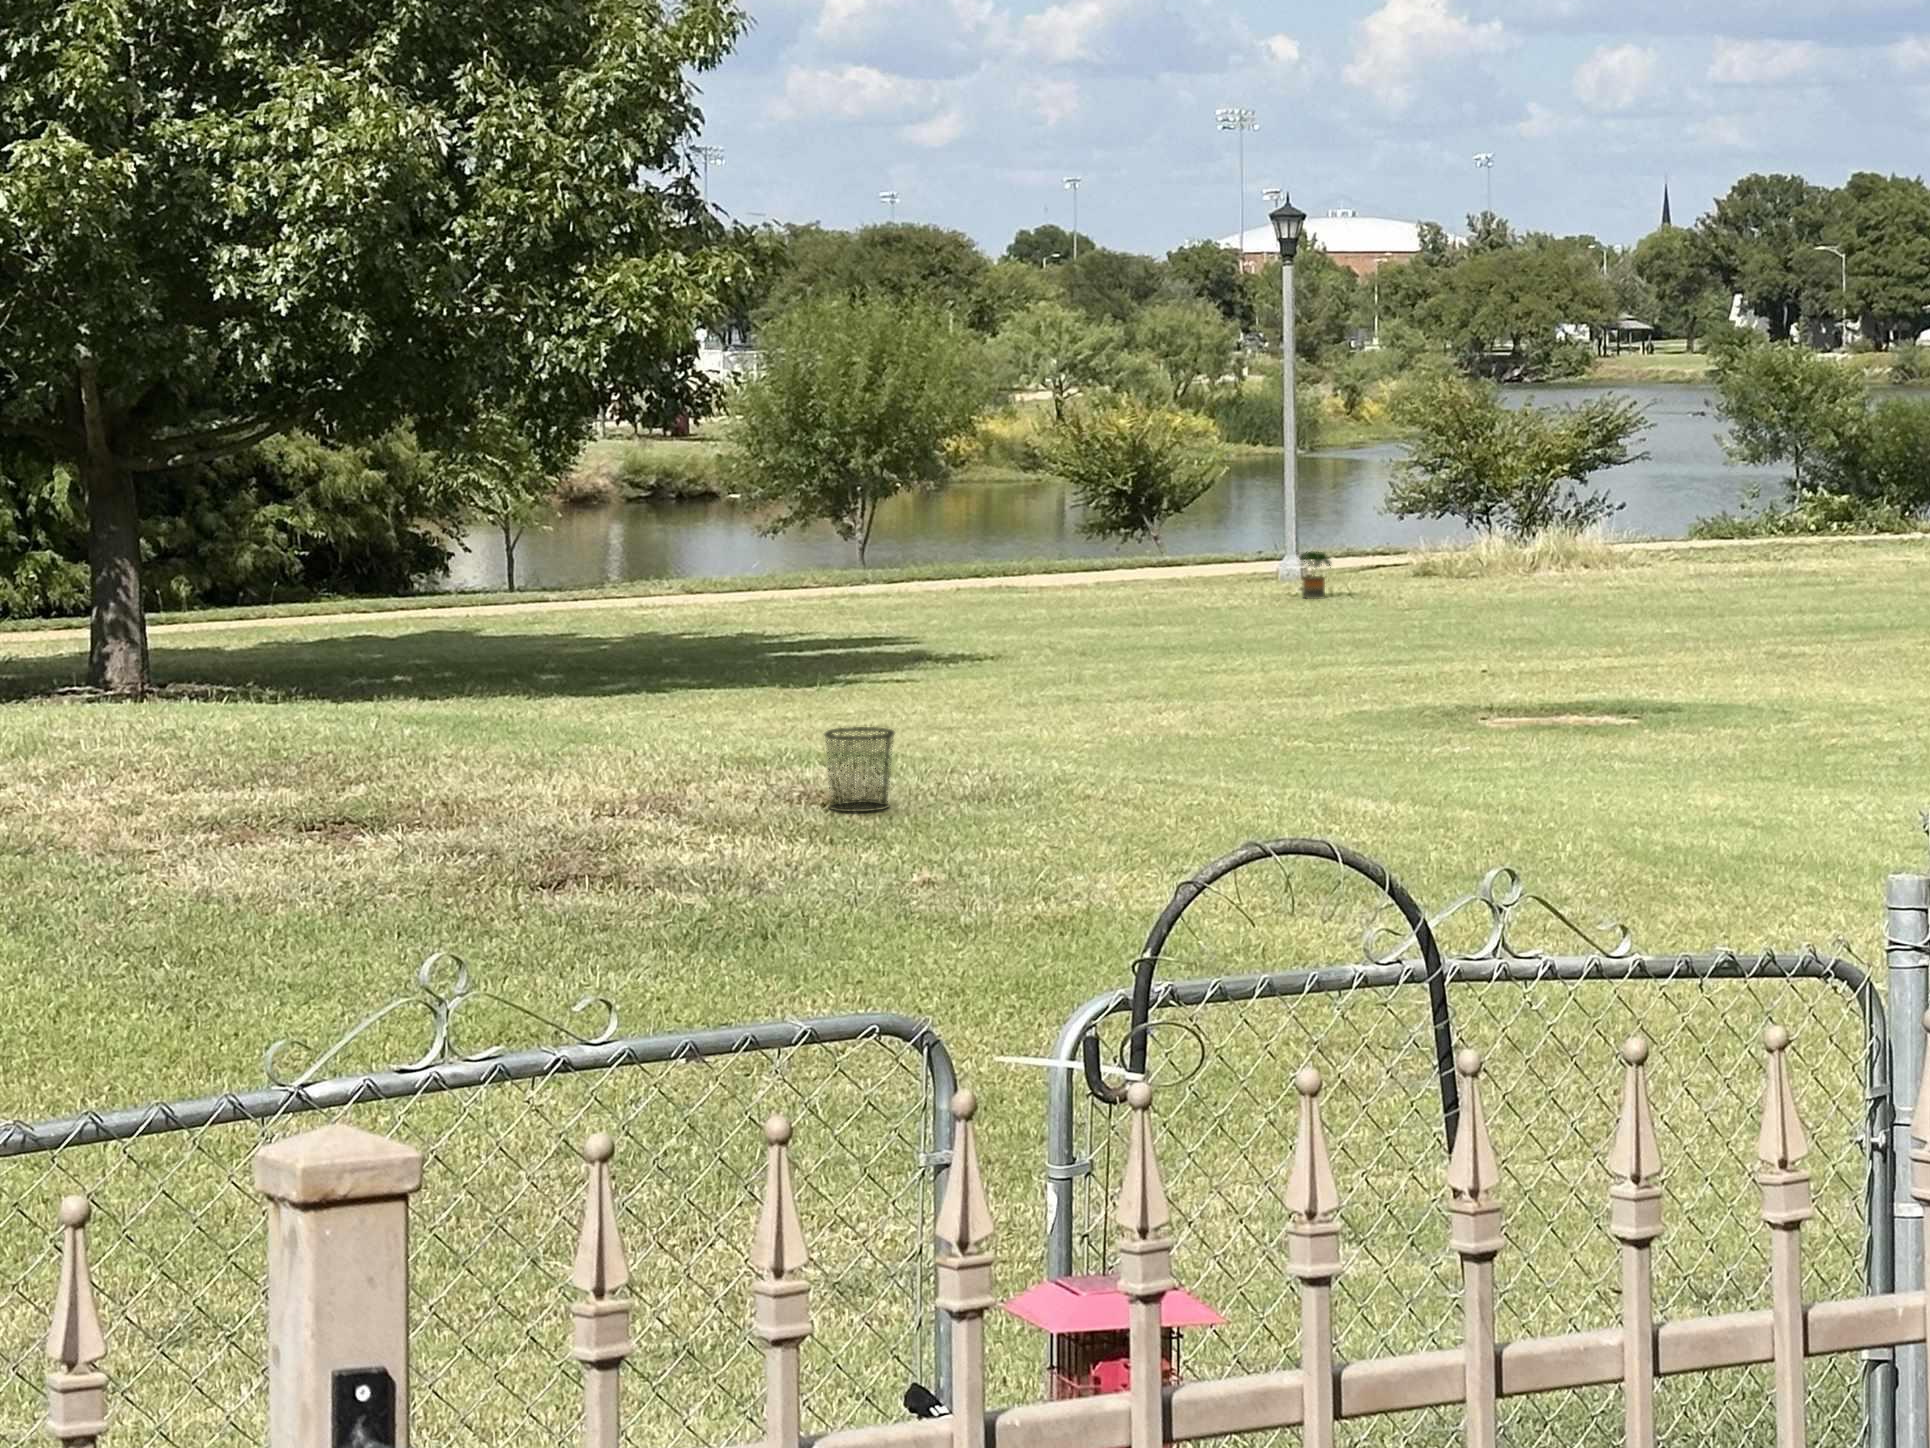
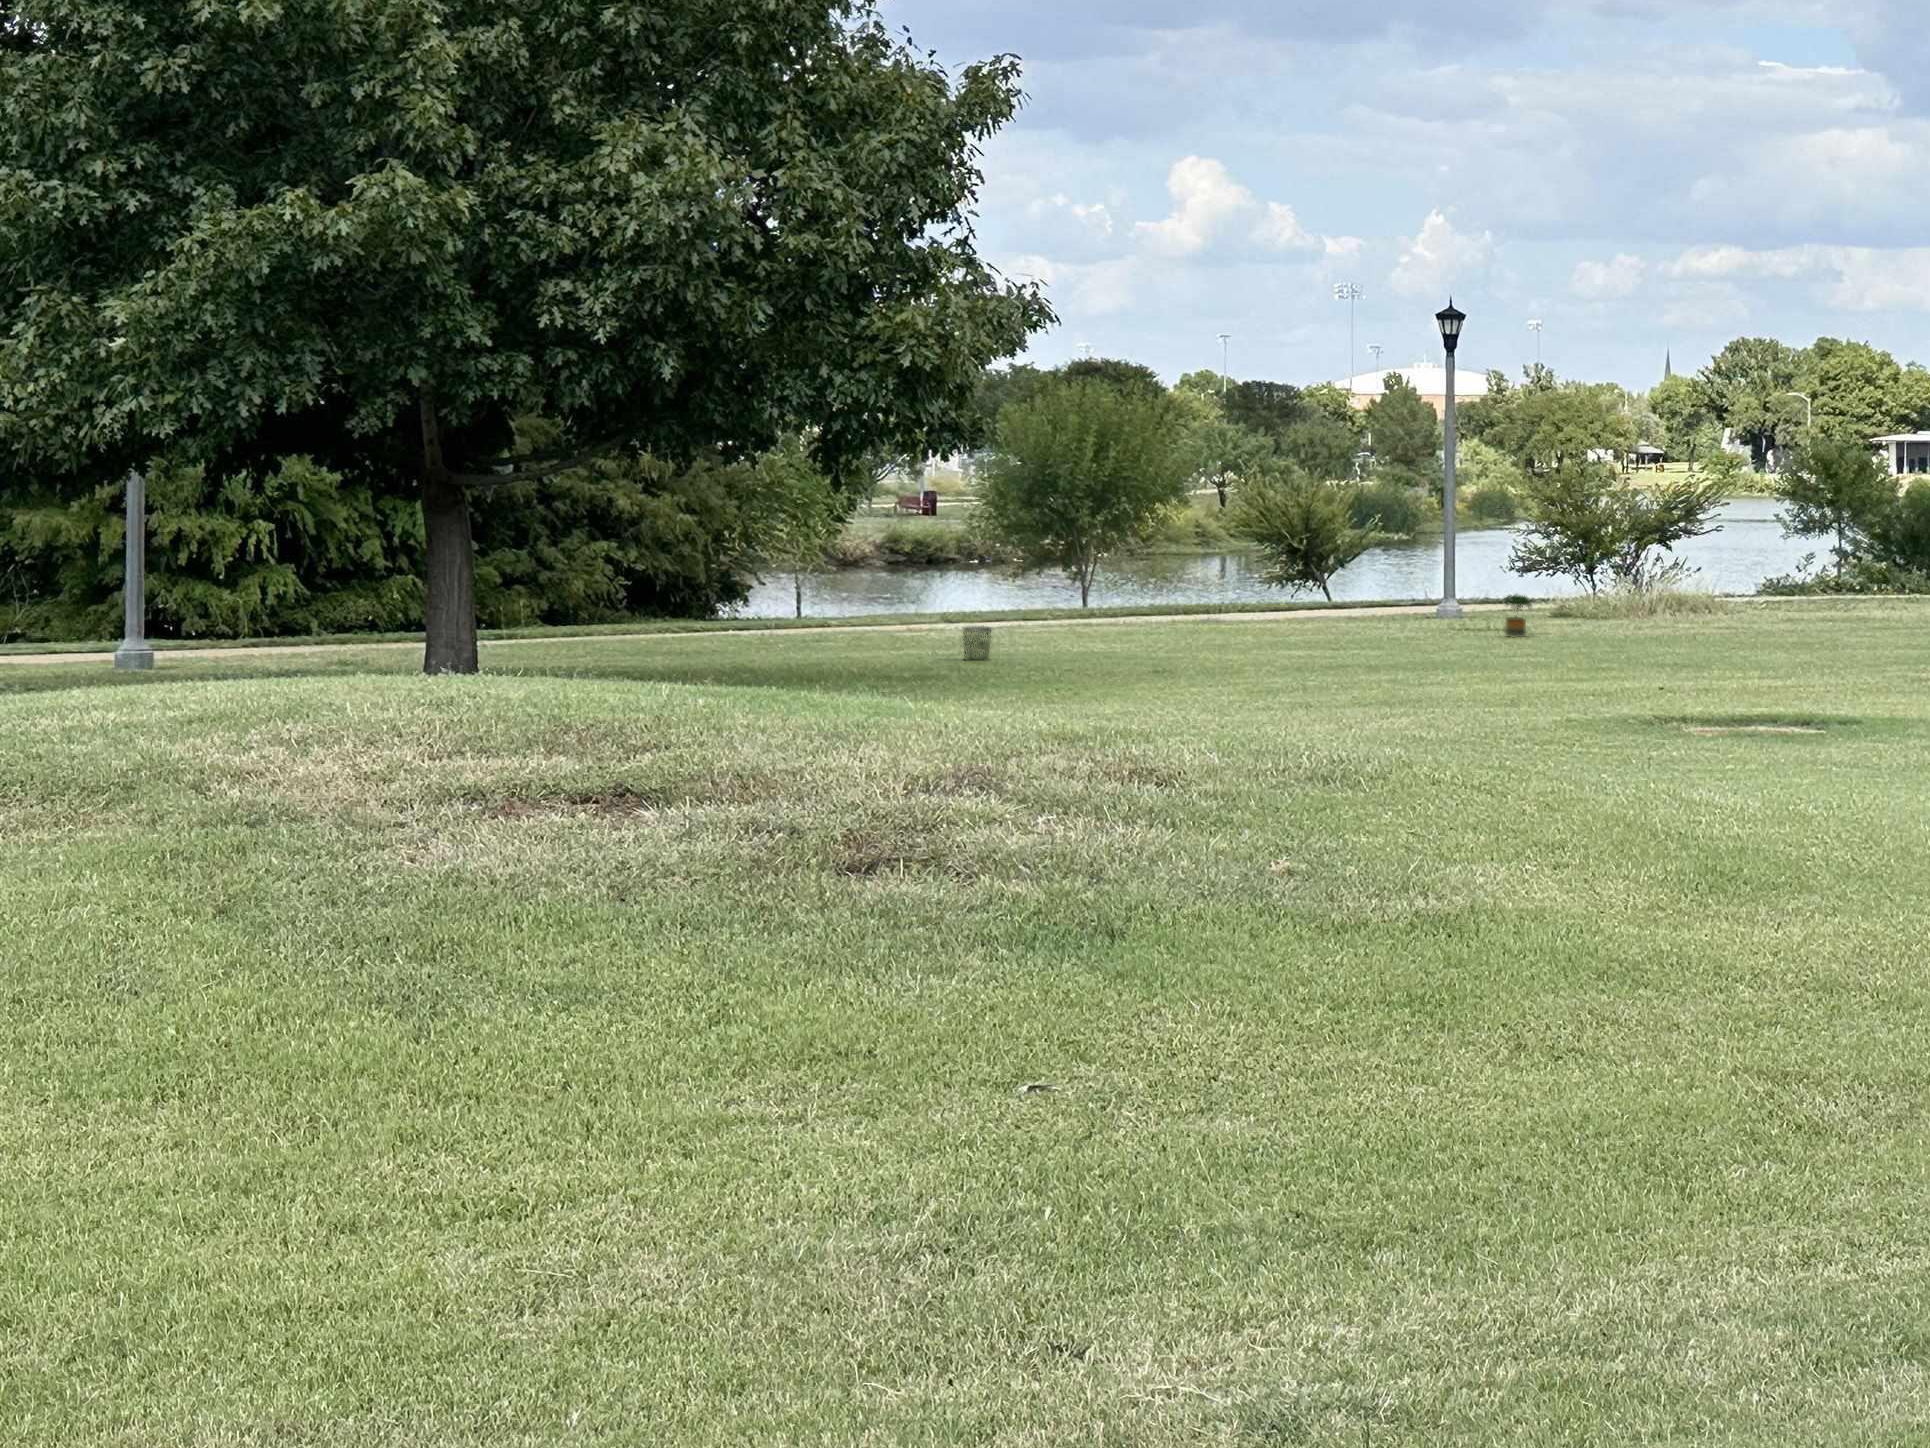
trash can: present [824,727,895,812] -> present [963,627,991,661]

